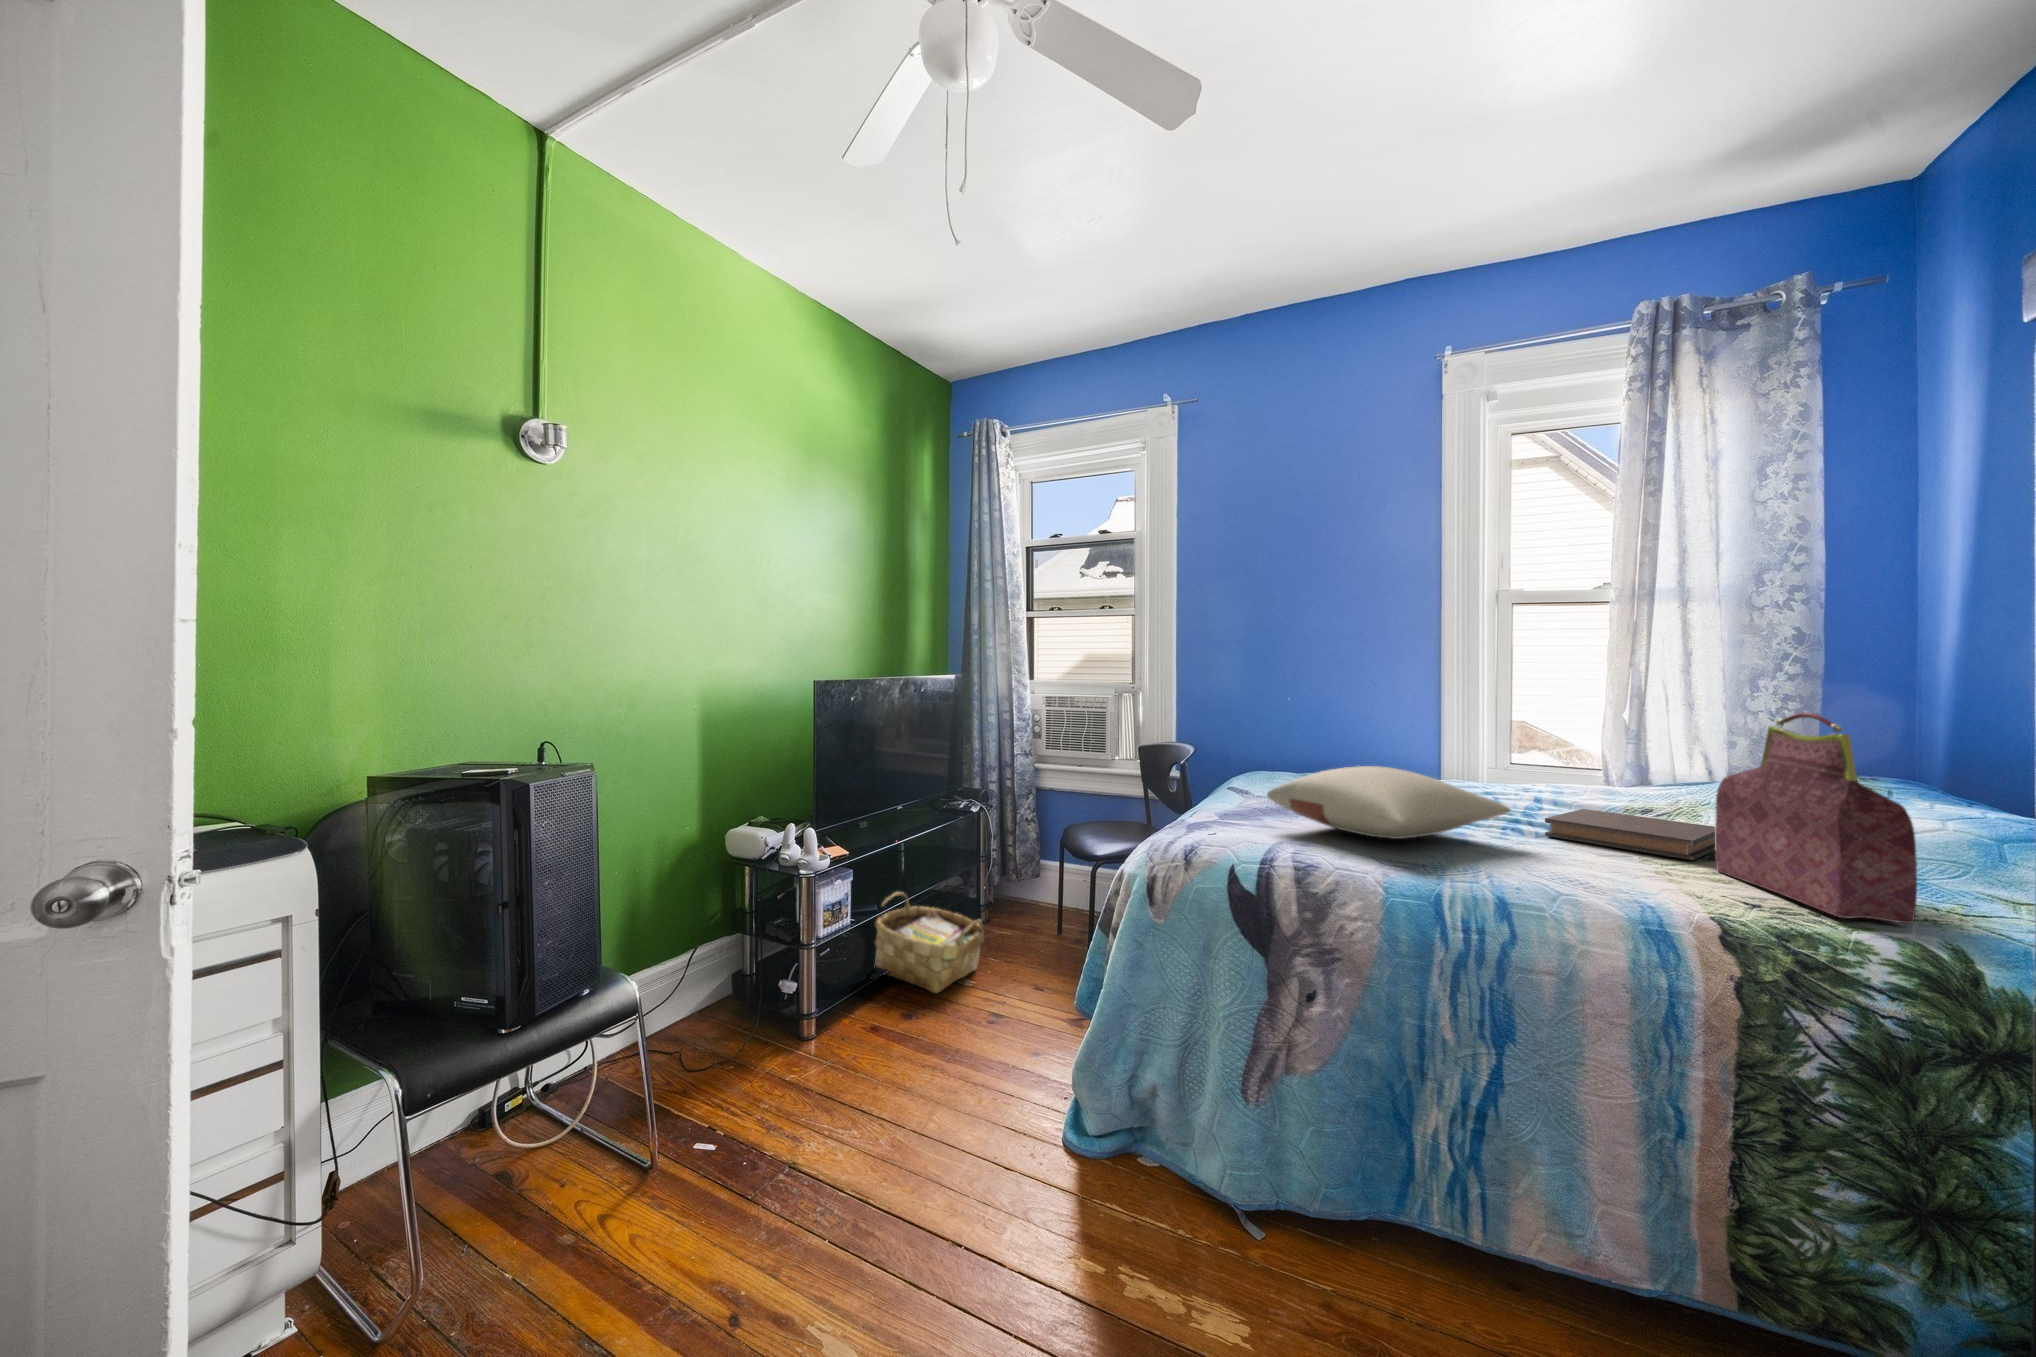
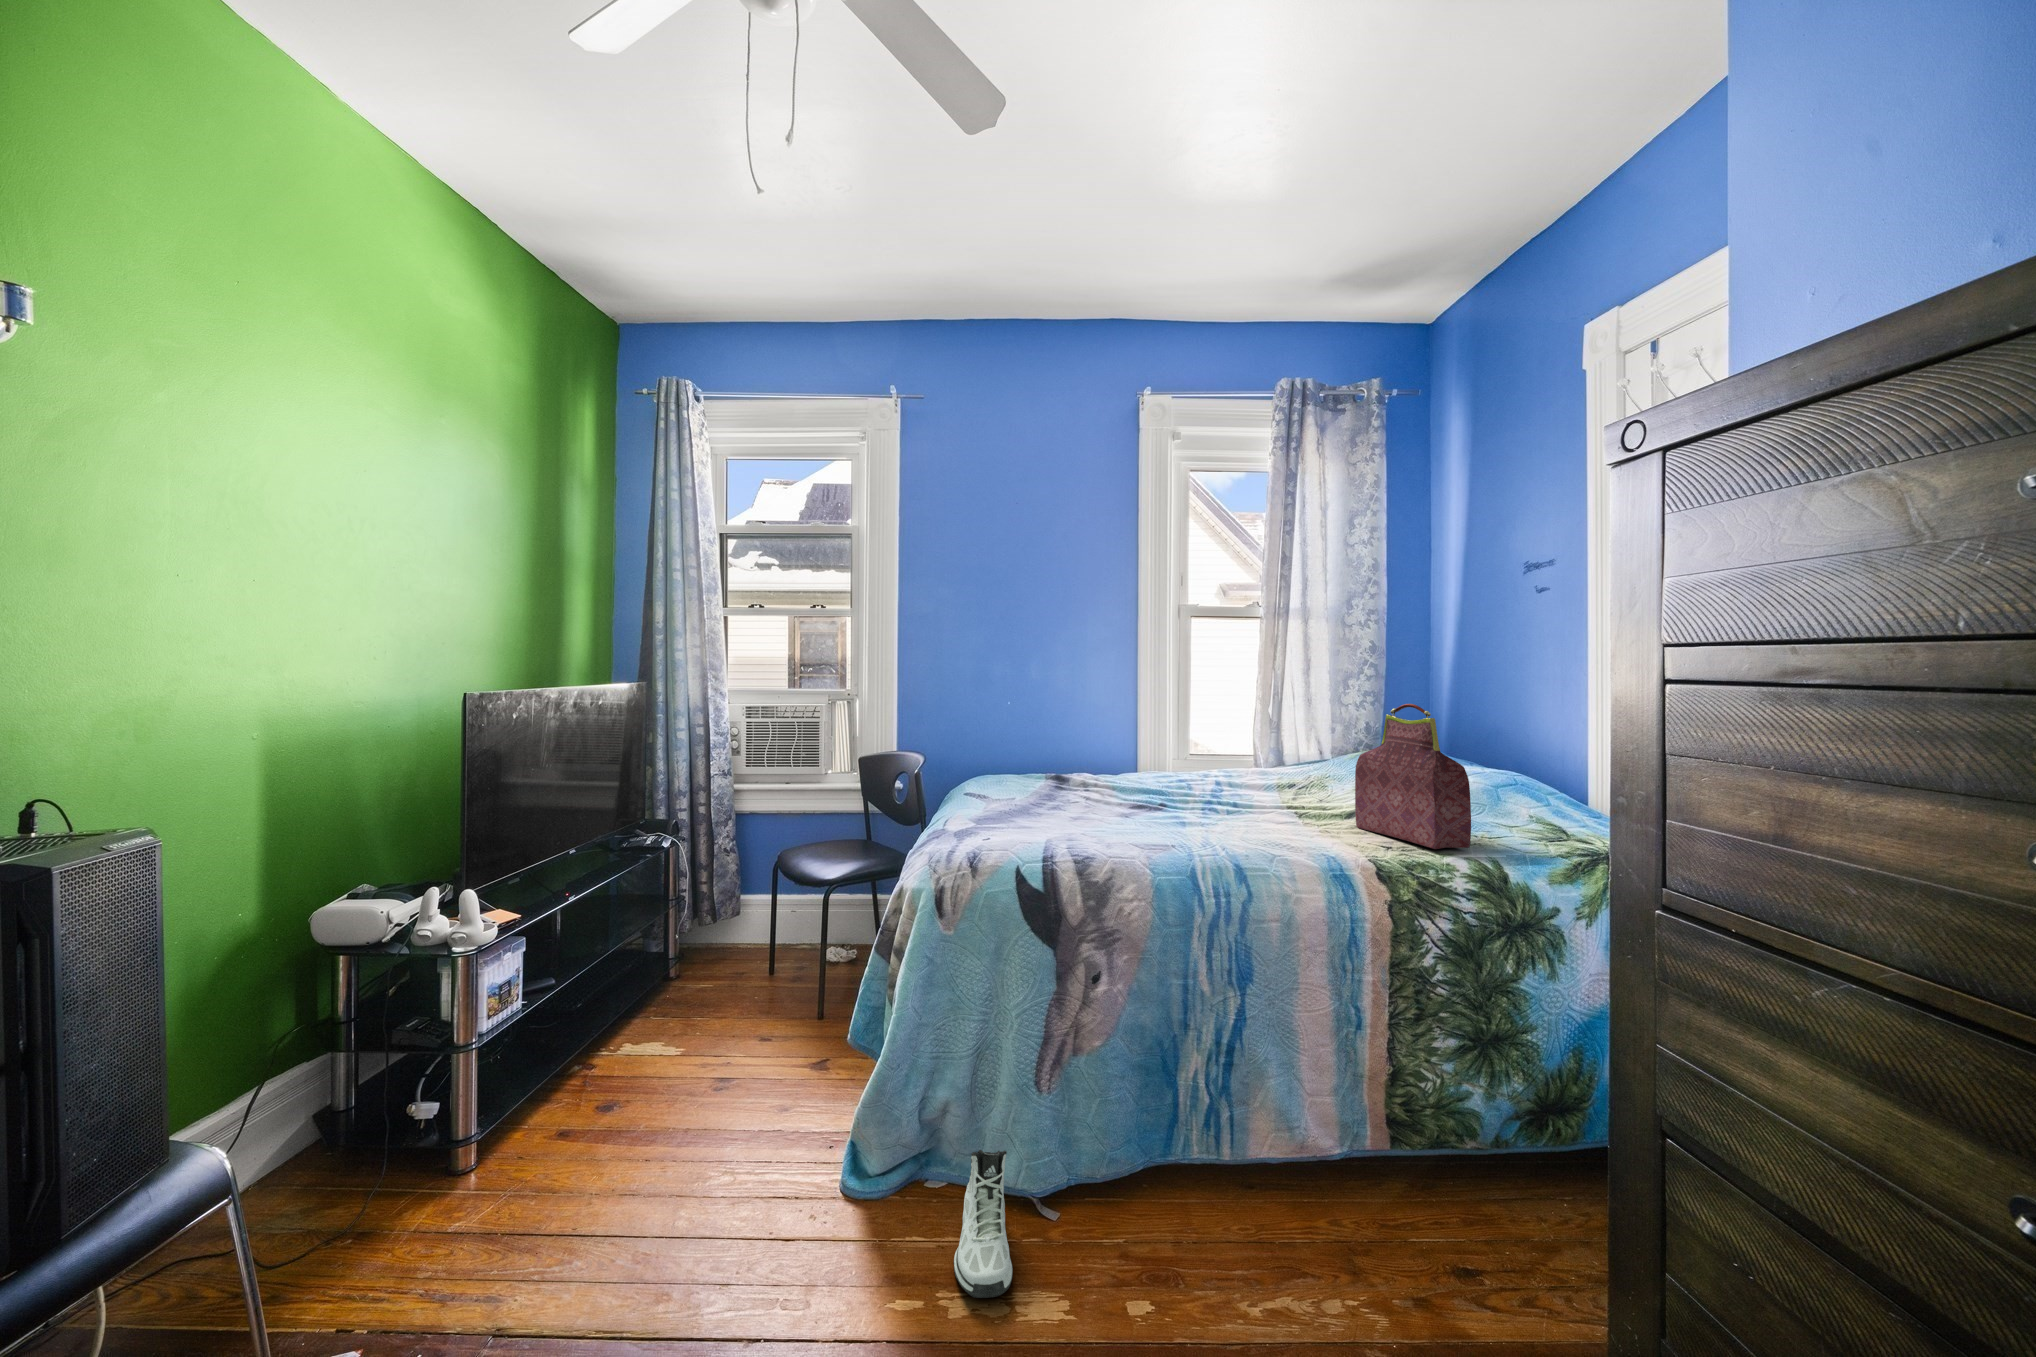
pillow: present [1267,766,1511,839] -> none [1029,763,1223,826]
book: present [1545,809,1715,860] -> none [1242,790,1352,821]
woven basket: present [875,892,984,993] -> none [541,960,695,1076]
sneaker: none [1137,1142,1203,1295] -> present [954,1150,1012,1298]

